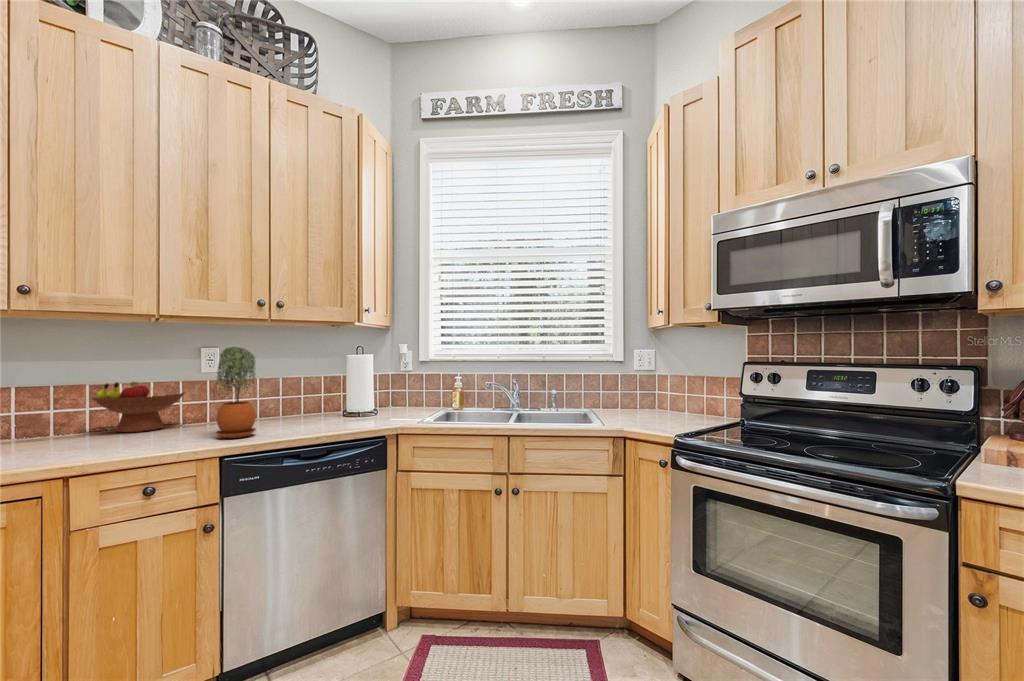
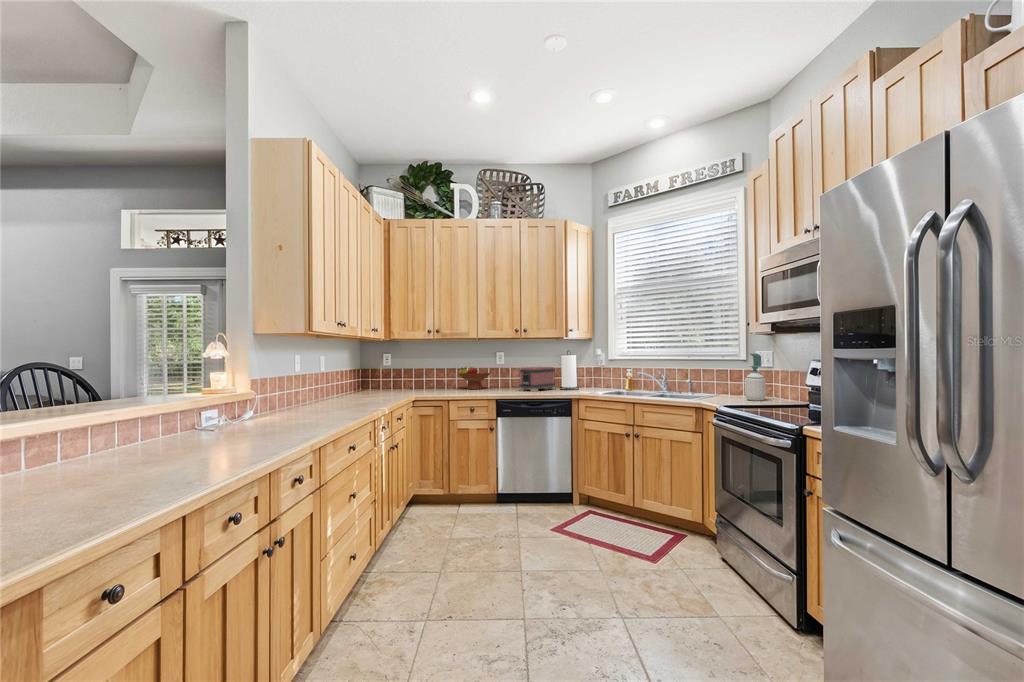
potted plant: present [214,347,256,438] -> none [495,351,513,393]
soap bottle: none [656,350,684,416] -> present [745,353,766,401]
toaster: none [260,376,333,427] -> present [519,367,556,392]

